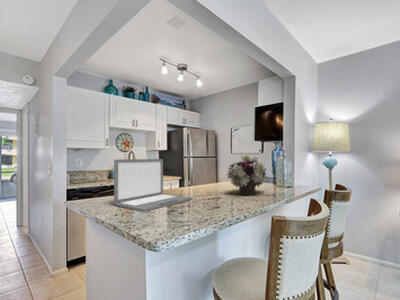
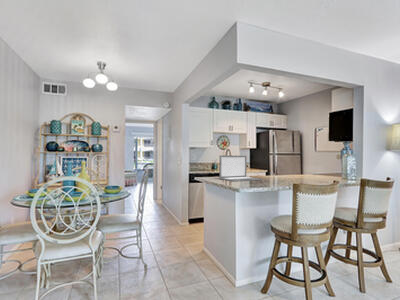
flower arrangement: present [227,154,267,195] -> none [287,153,319,181]

